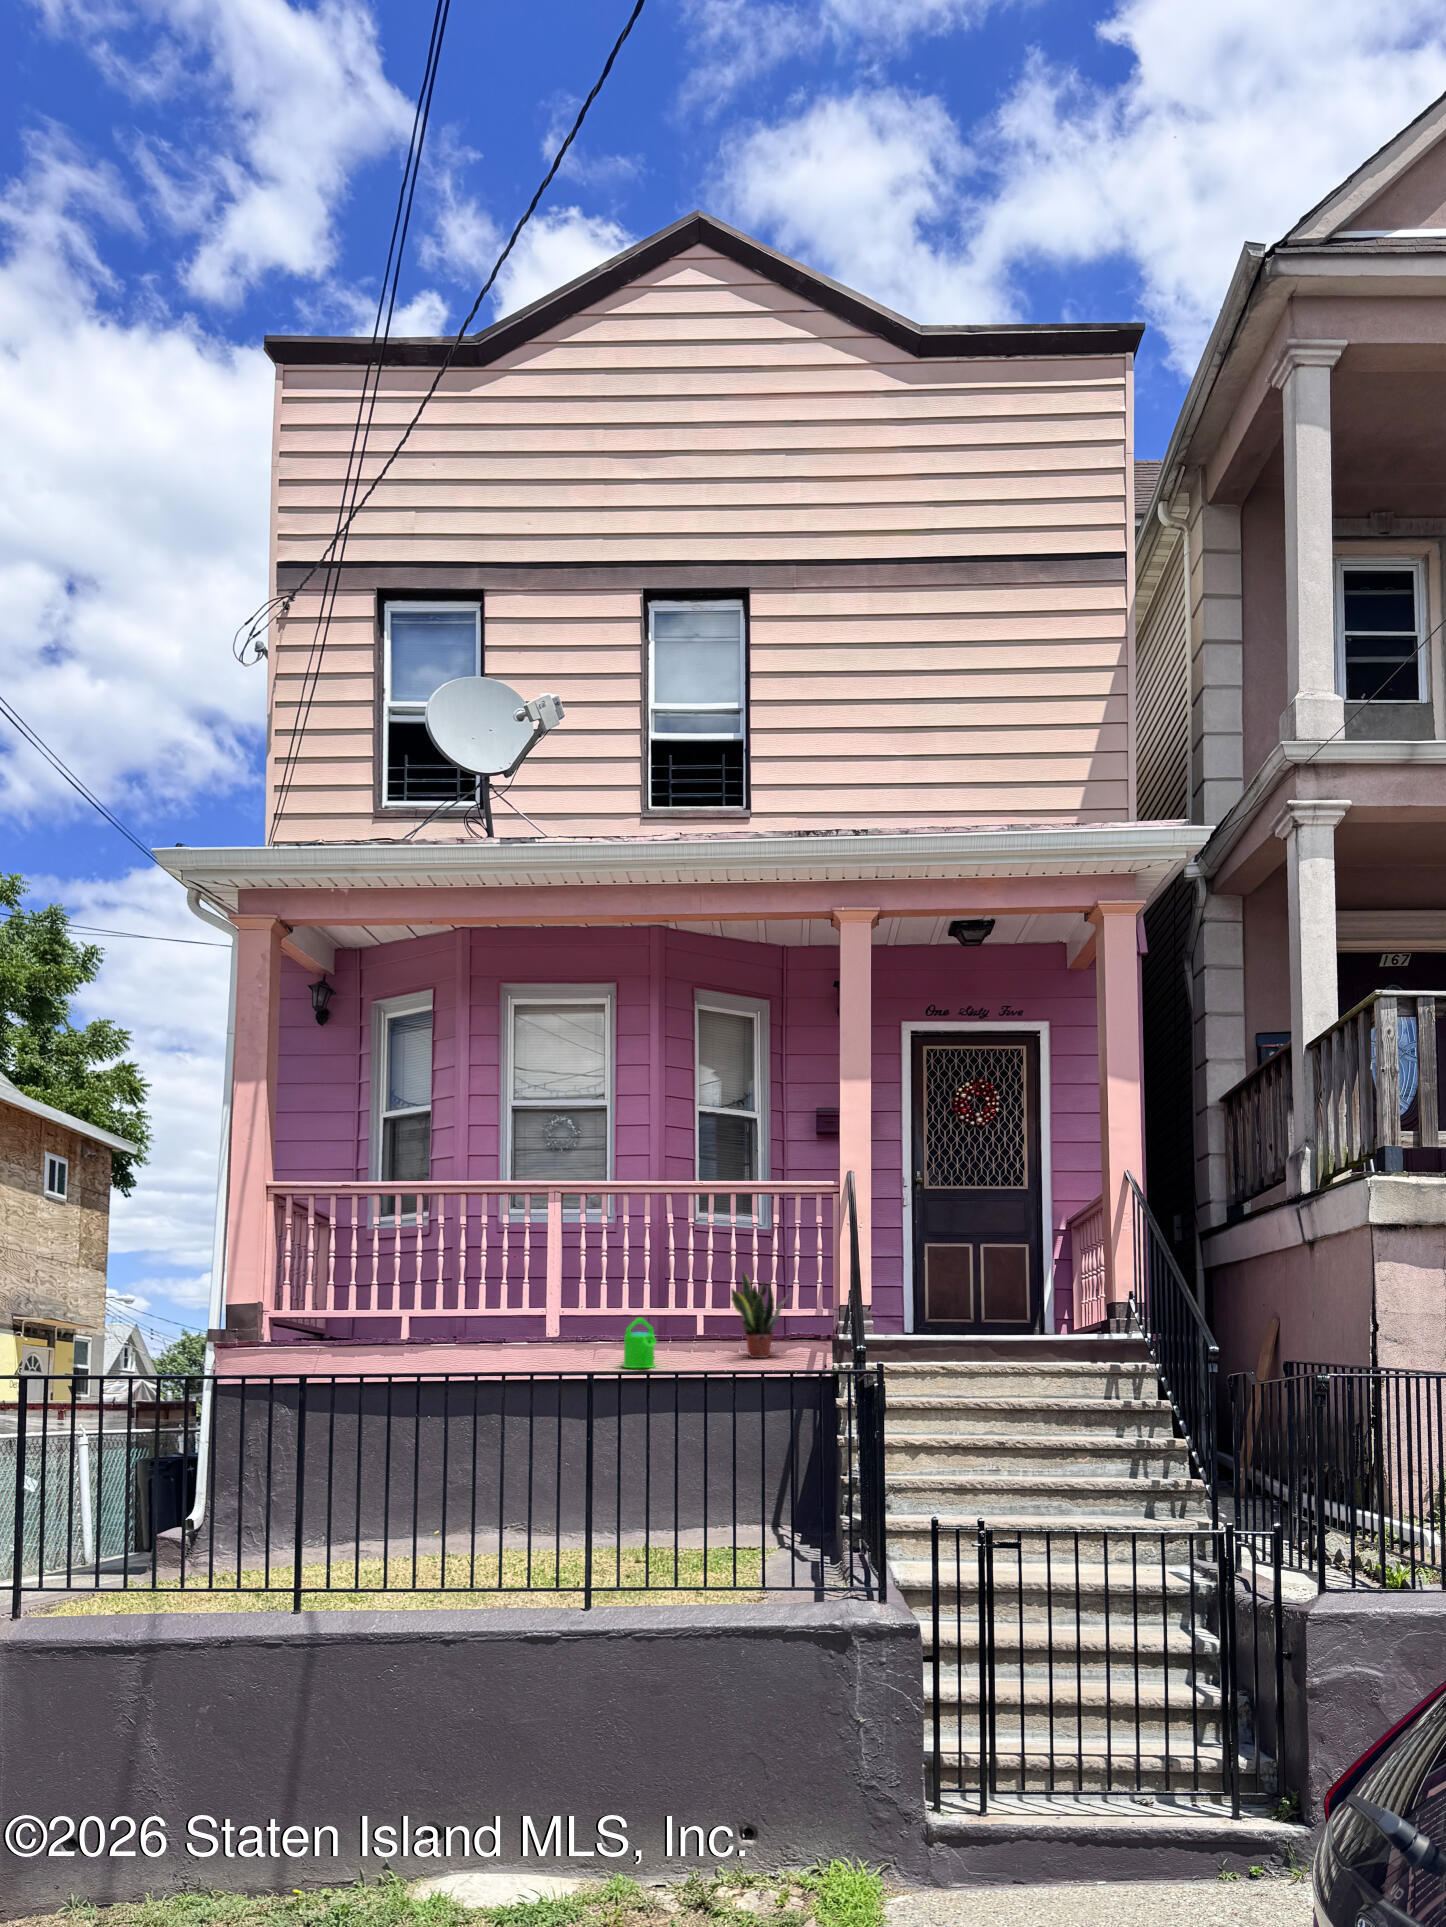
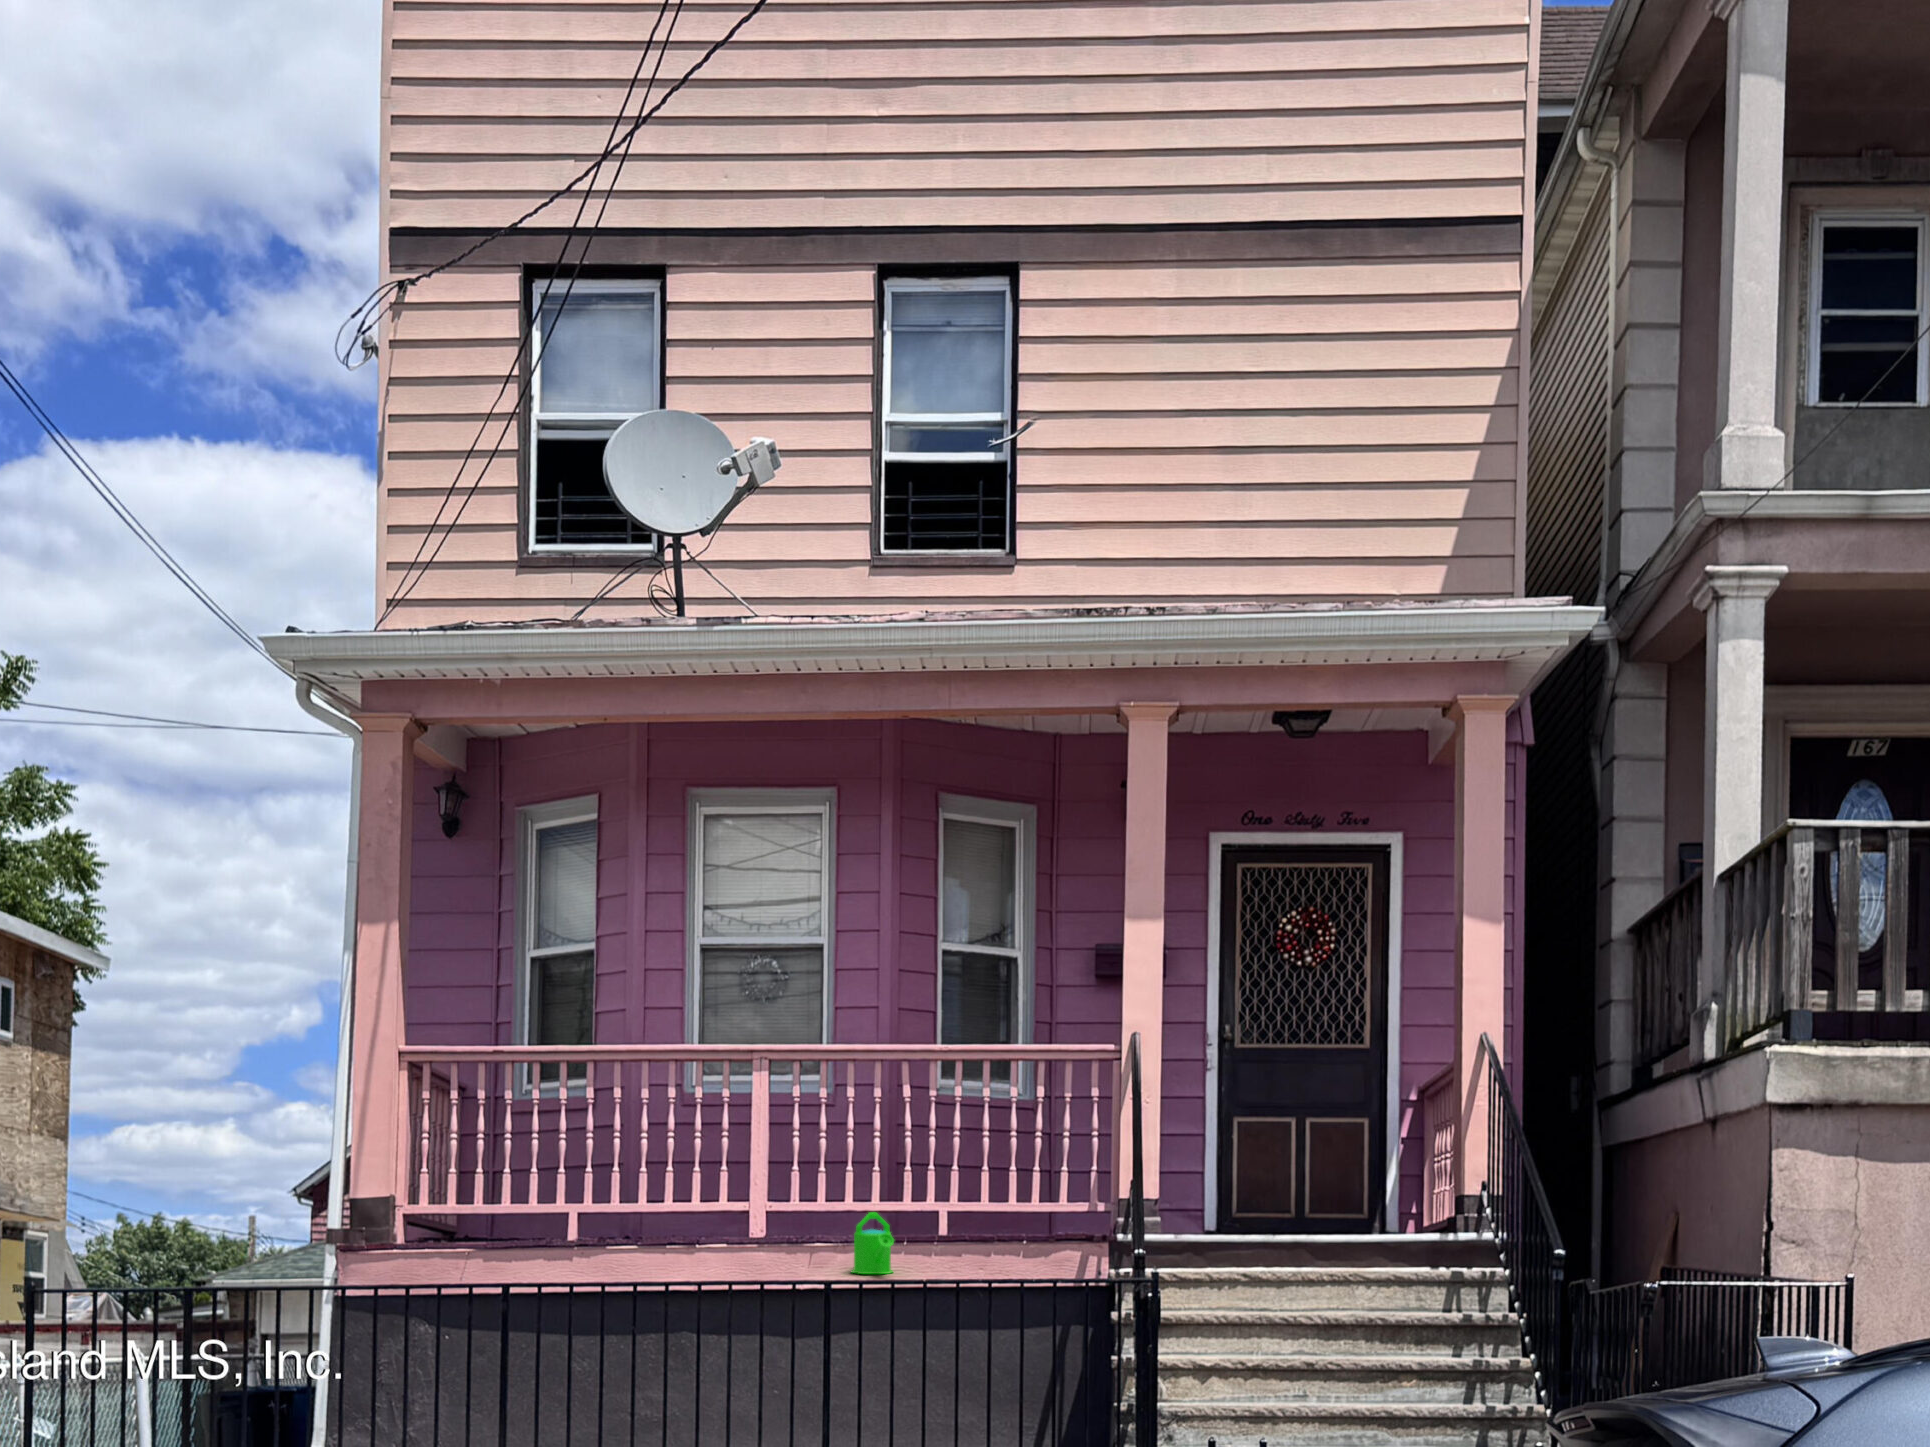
potted plant: present [731,1272,786,1358] -> none [986,1155,1060,1264]

